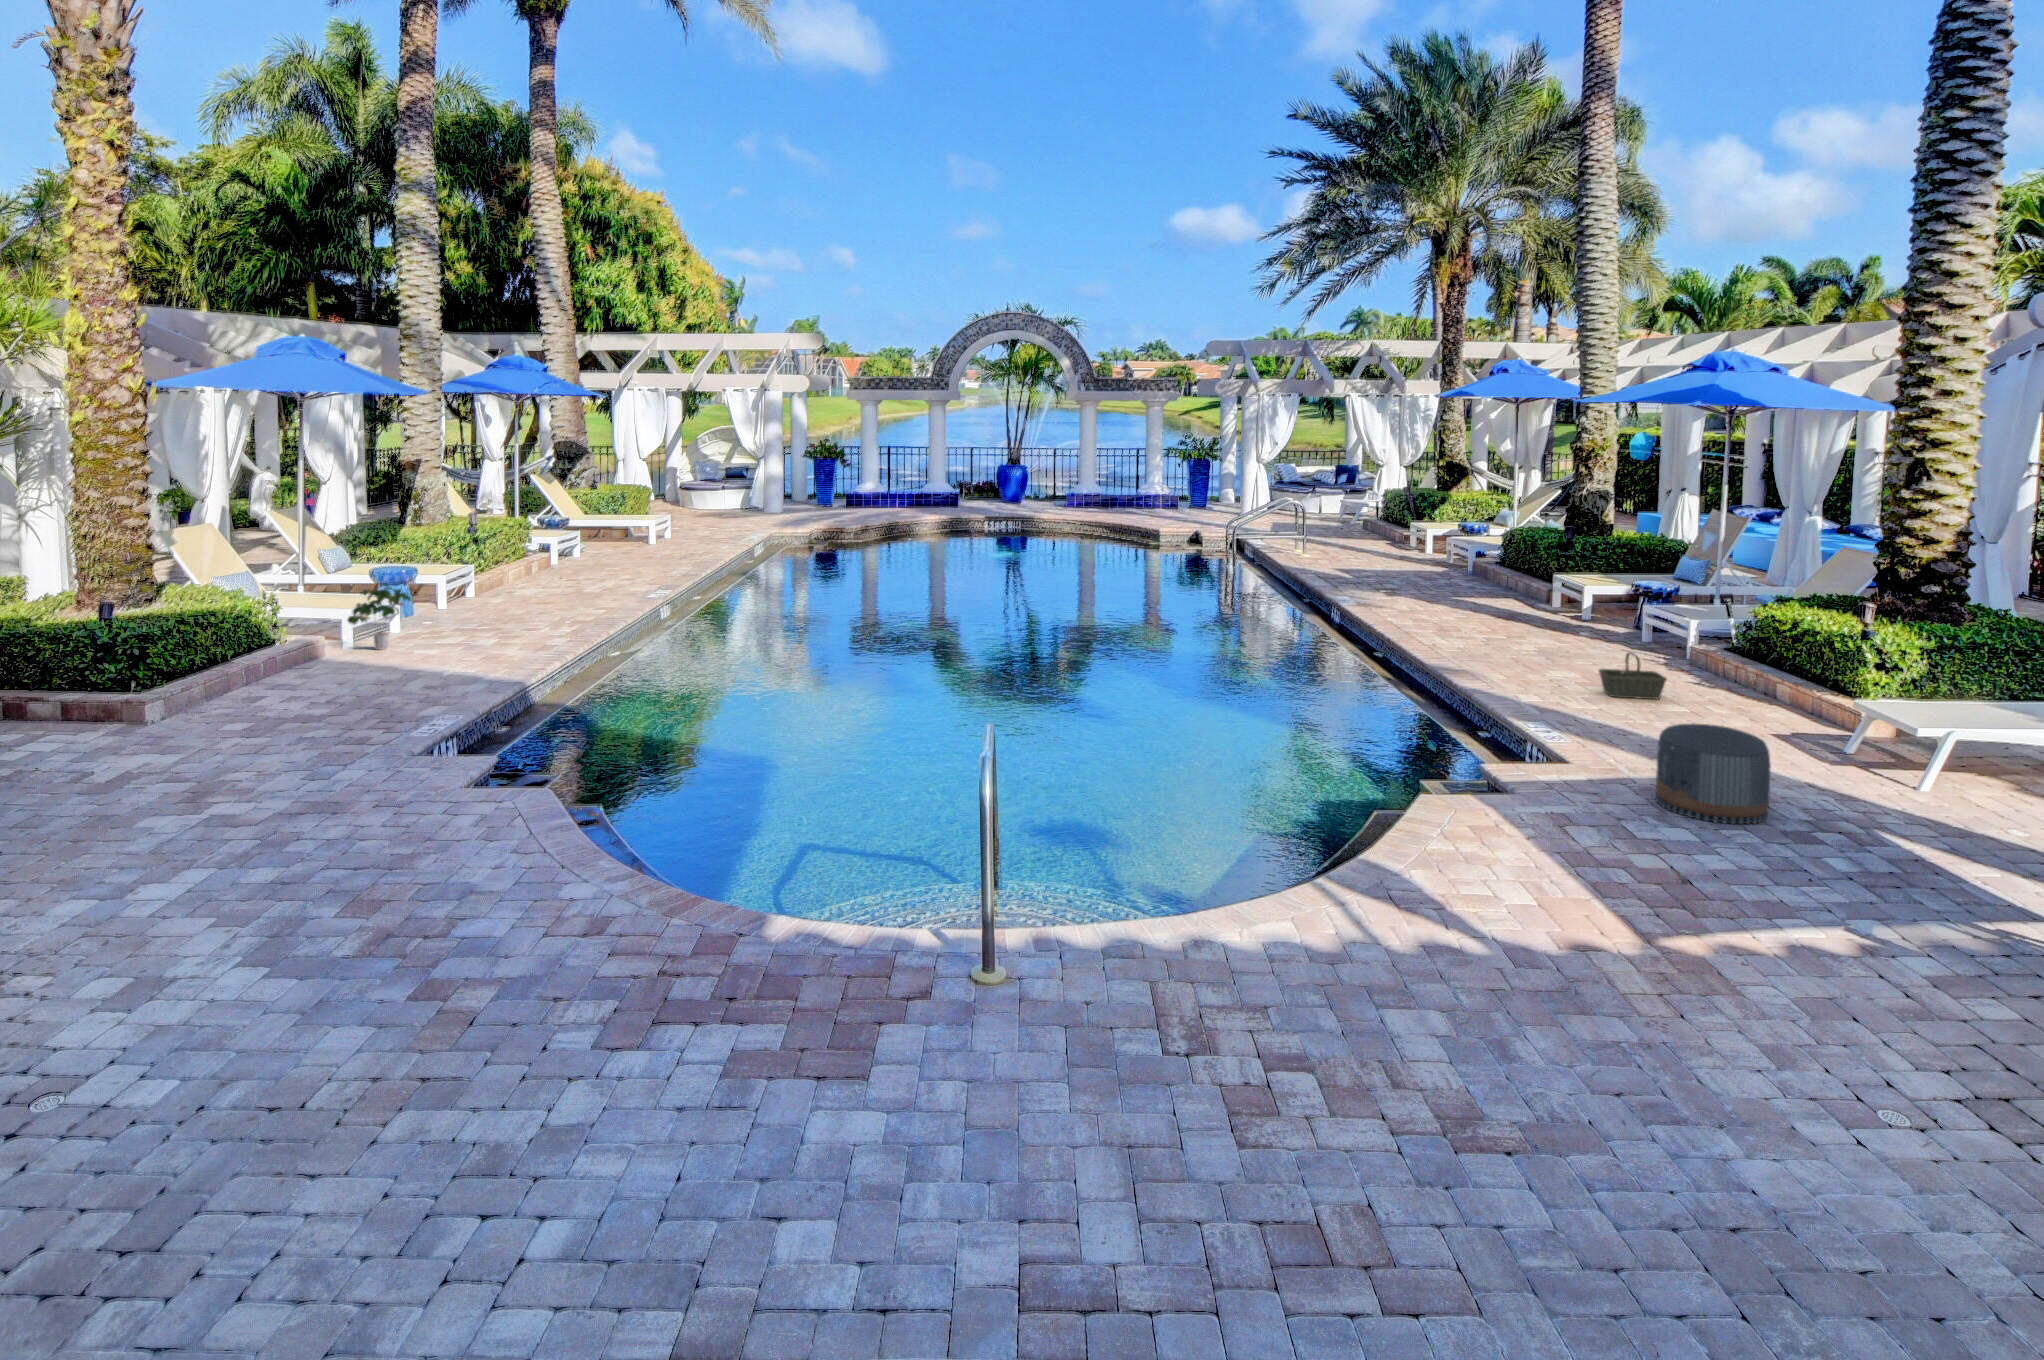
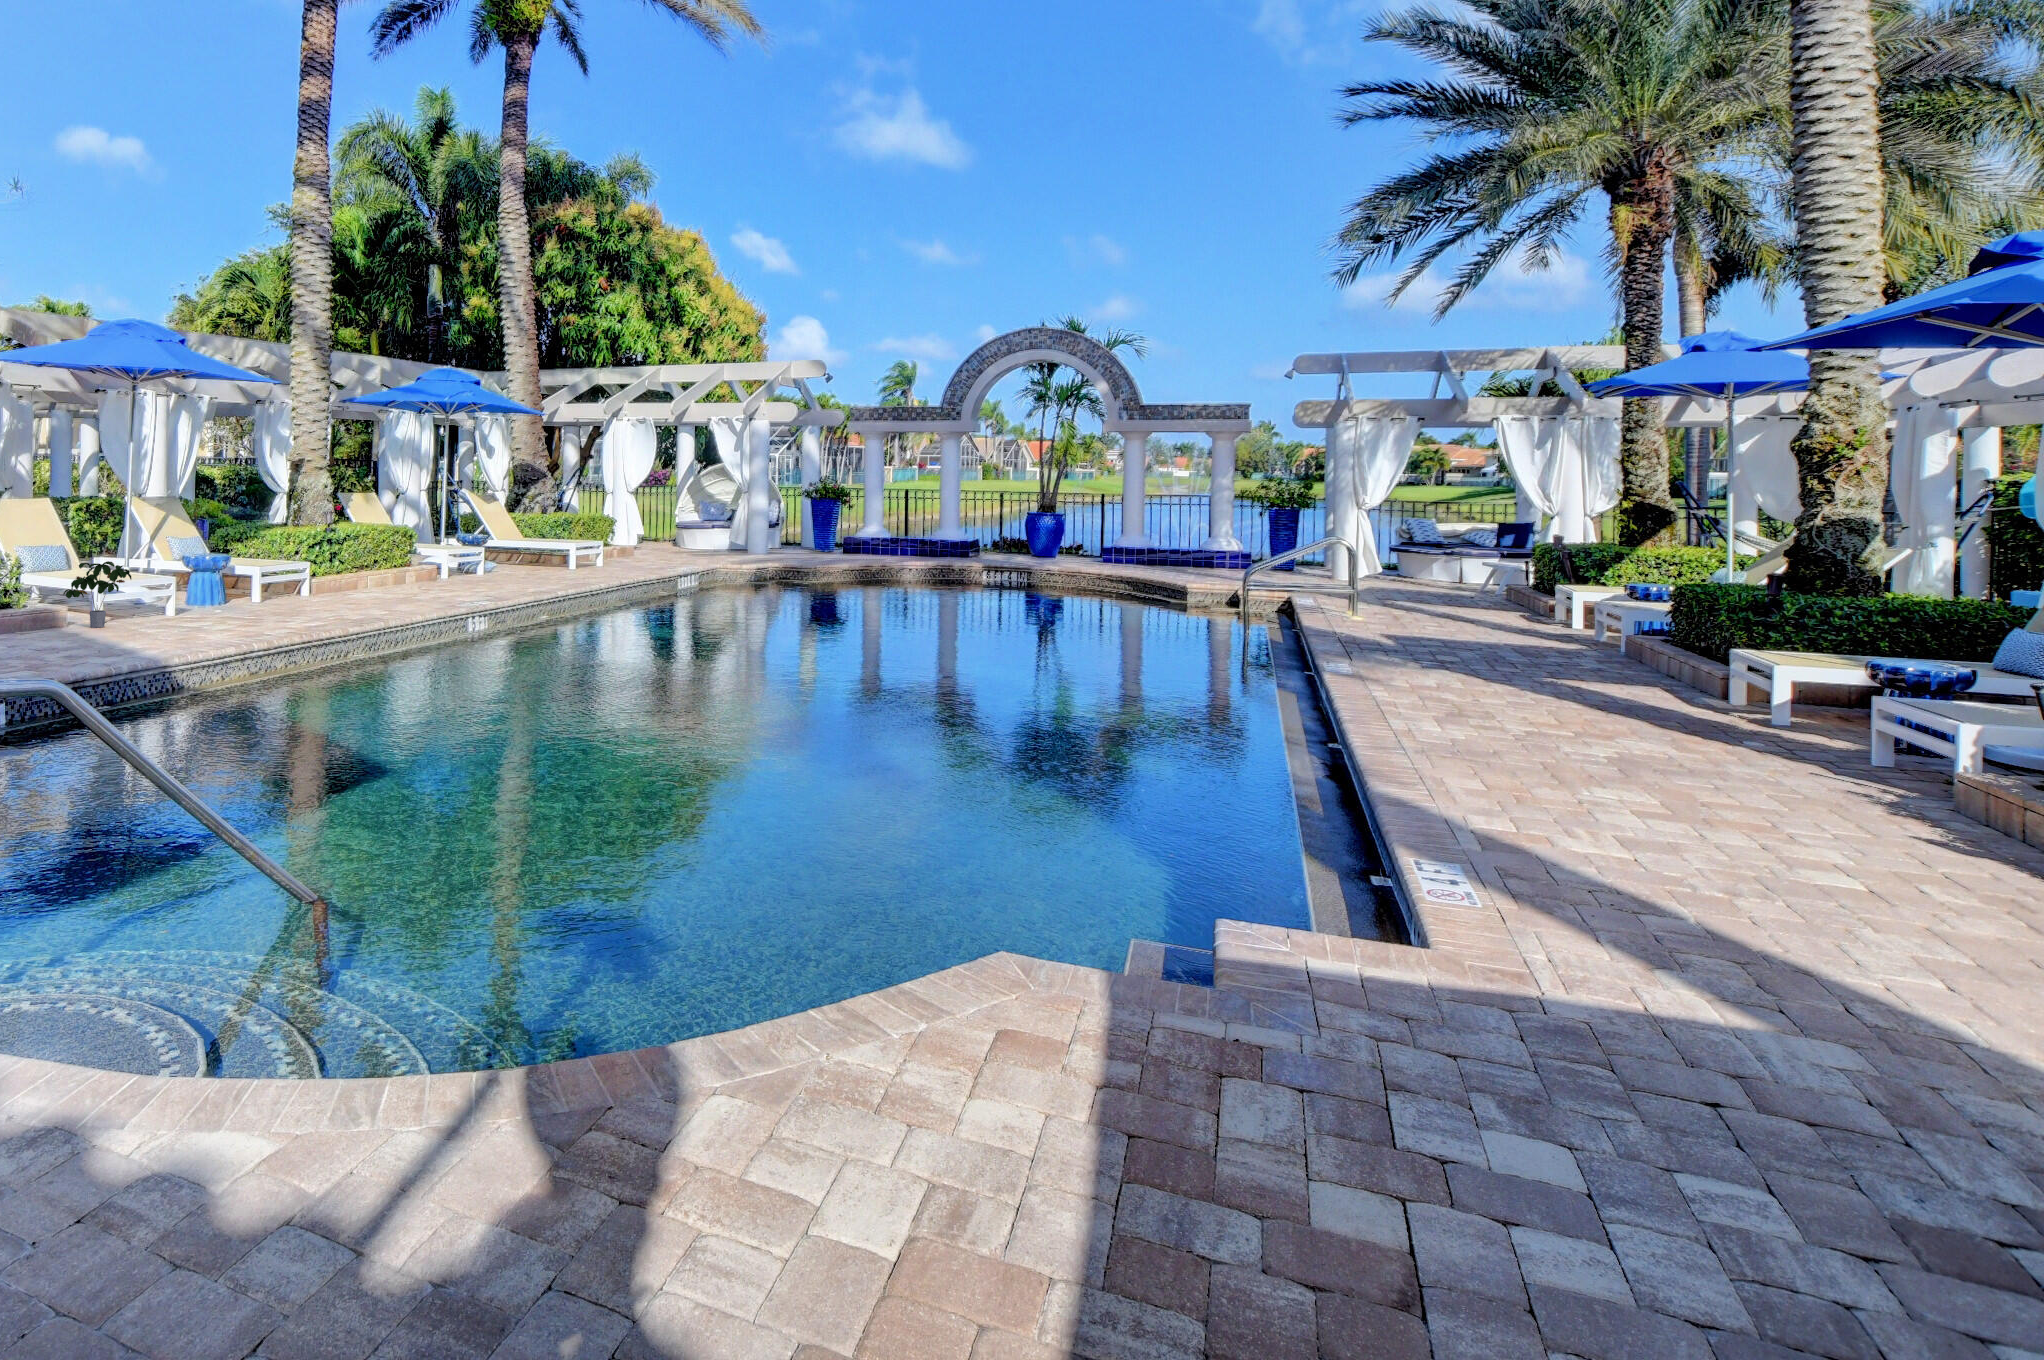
basket: present [1599,652,1667,699] -> none [1674,767,1831,869]
pouf: present [1656,724,1771,824] -> none [1563,907,1896,1210]

